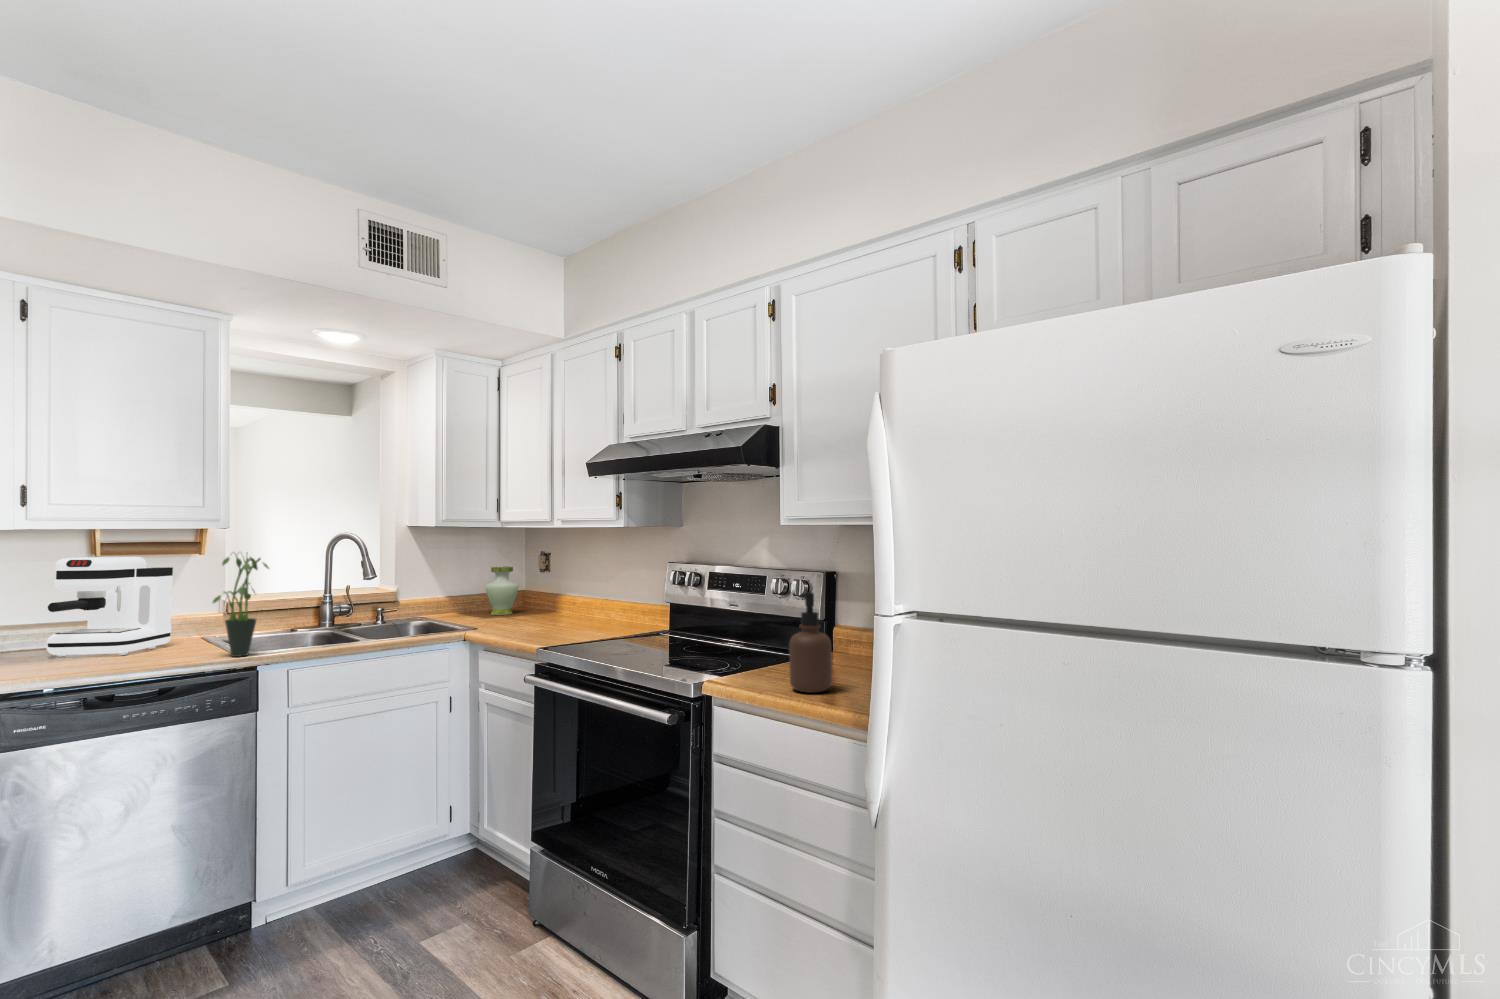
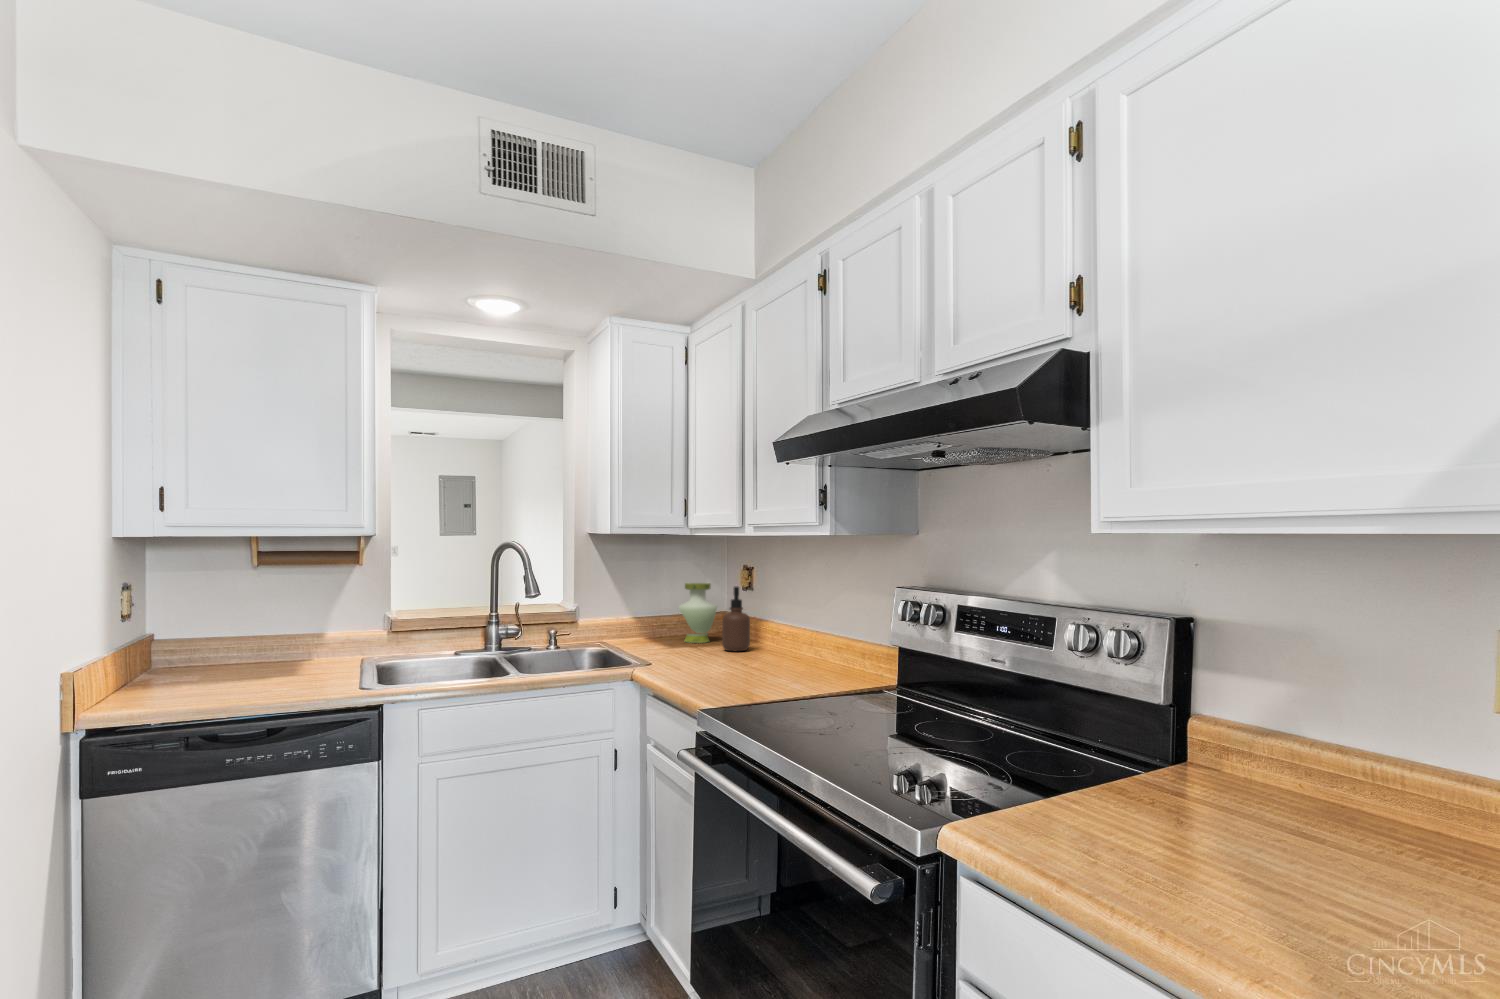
coffee maker: present [47,557,173,657] -> none [176,564,317,678]
potted plant: present [213,557,269,657] -> none [325,561,389,691]
soap dispenser: present [789,592,832,693] -> present [722,587,750,651]

